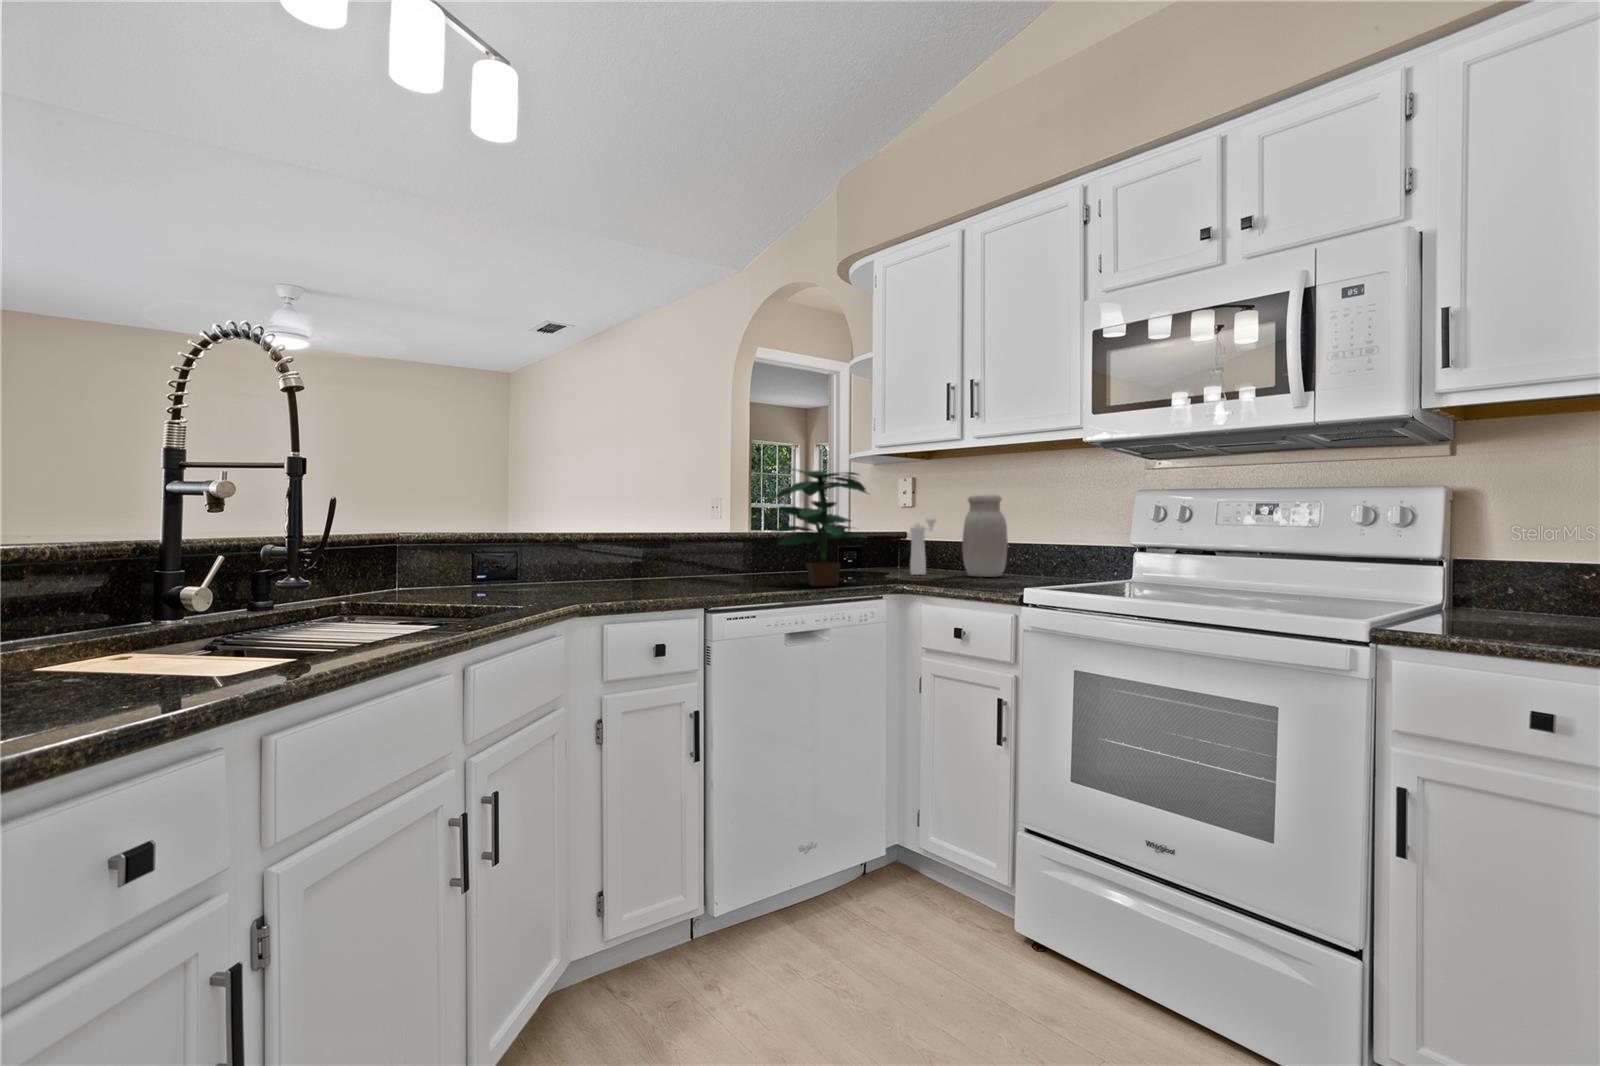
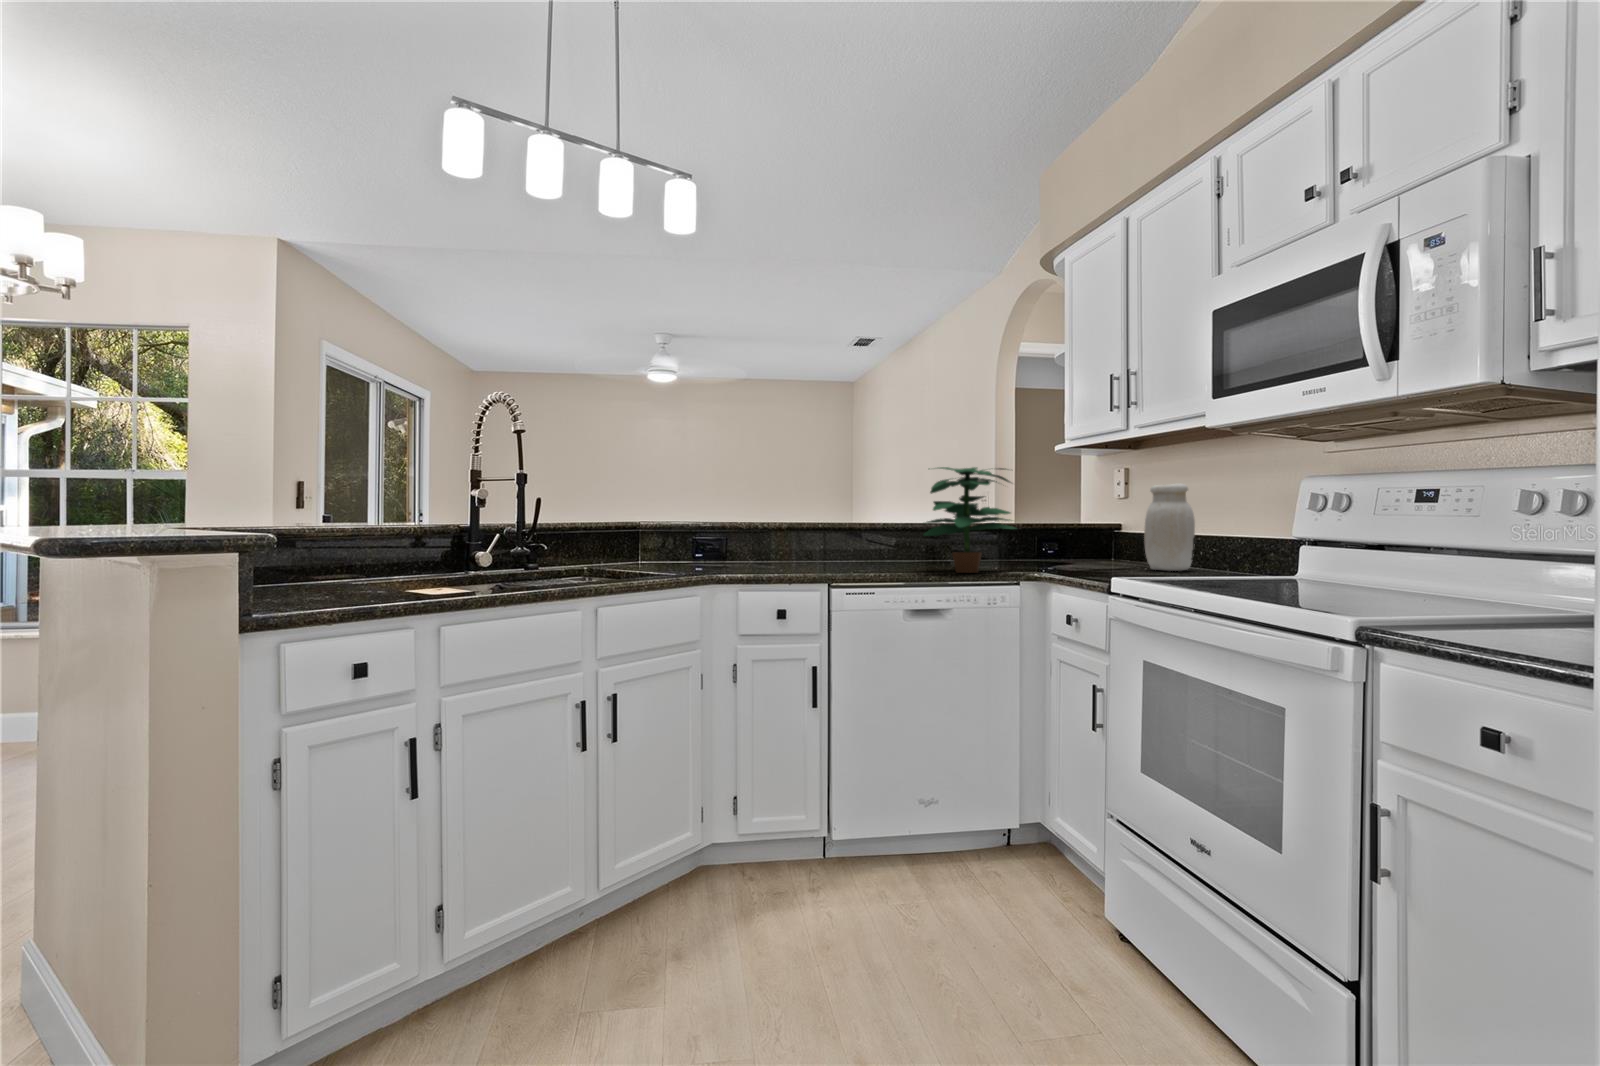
pepper mill: present [910,516,936,575] -> none [1096,508,1134,567]

